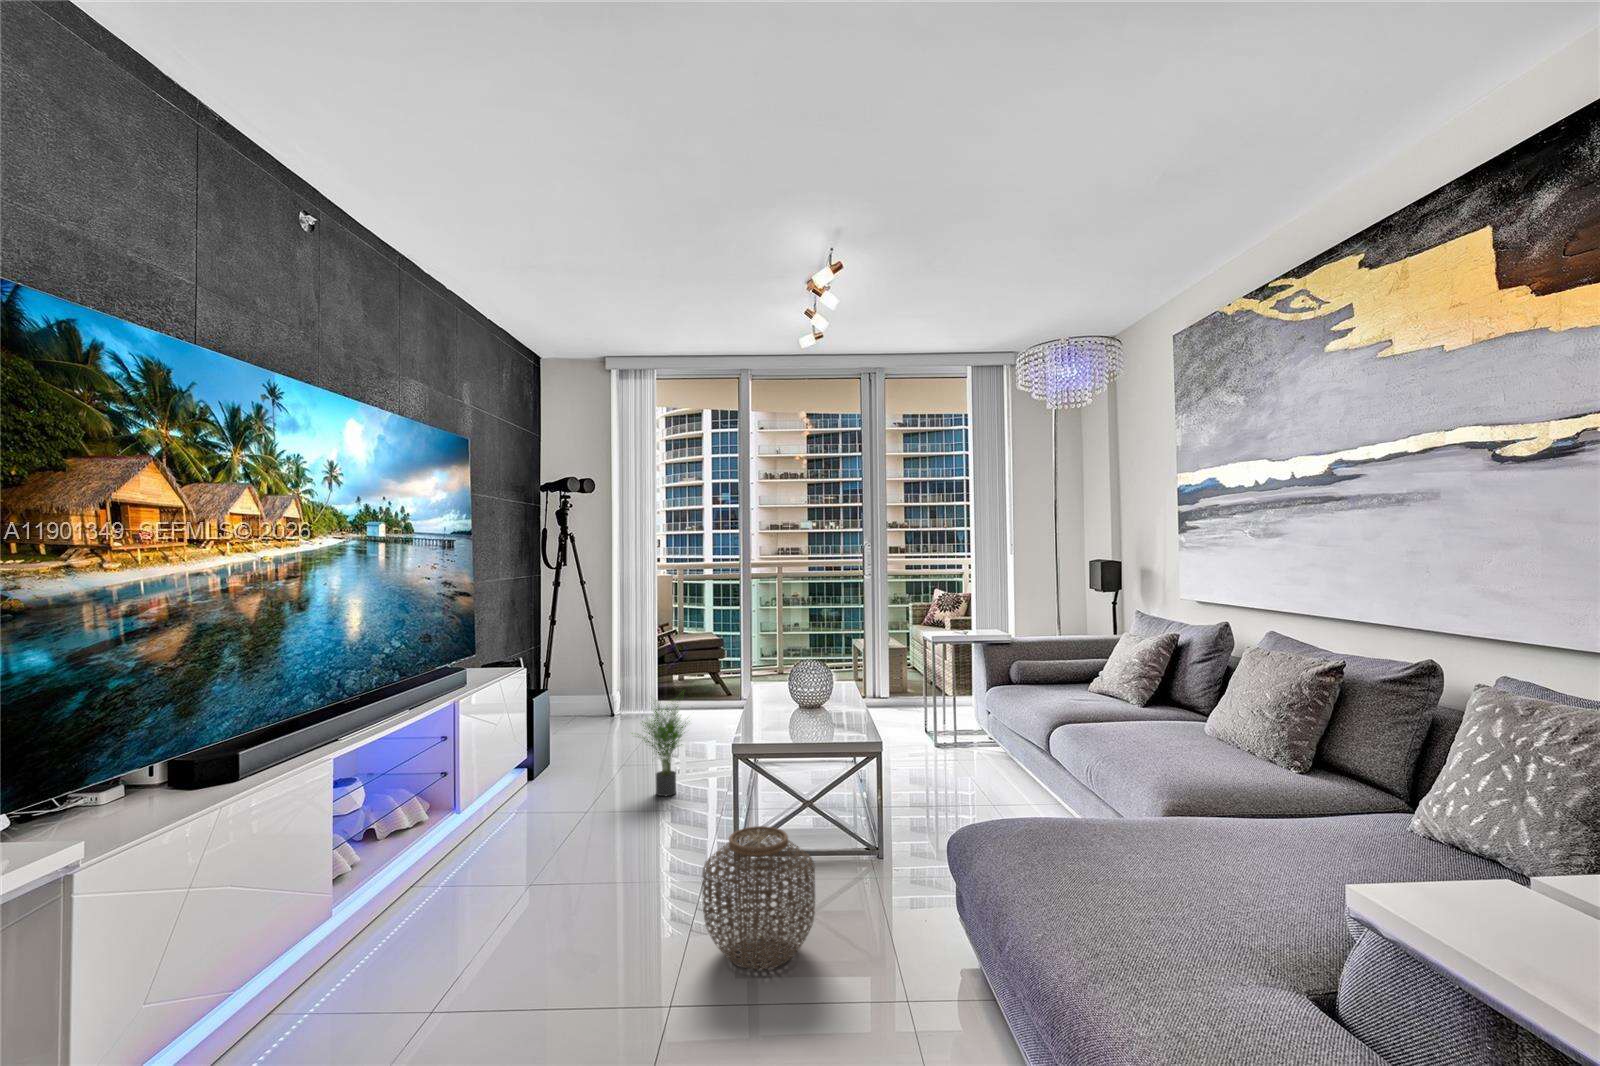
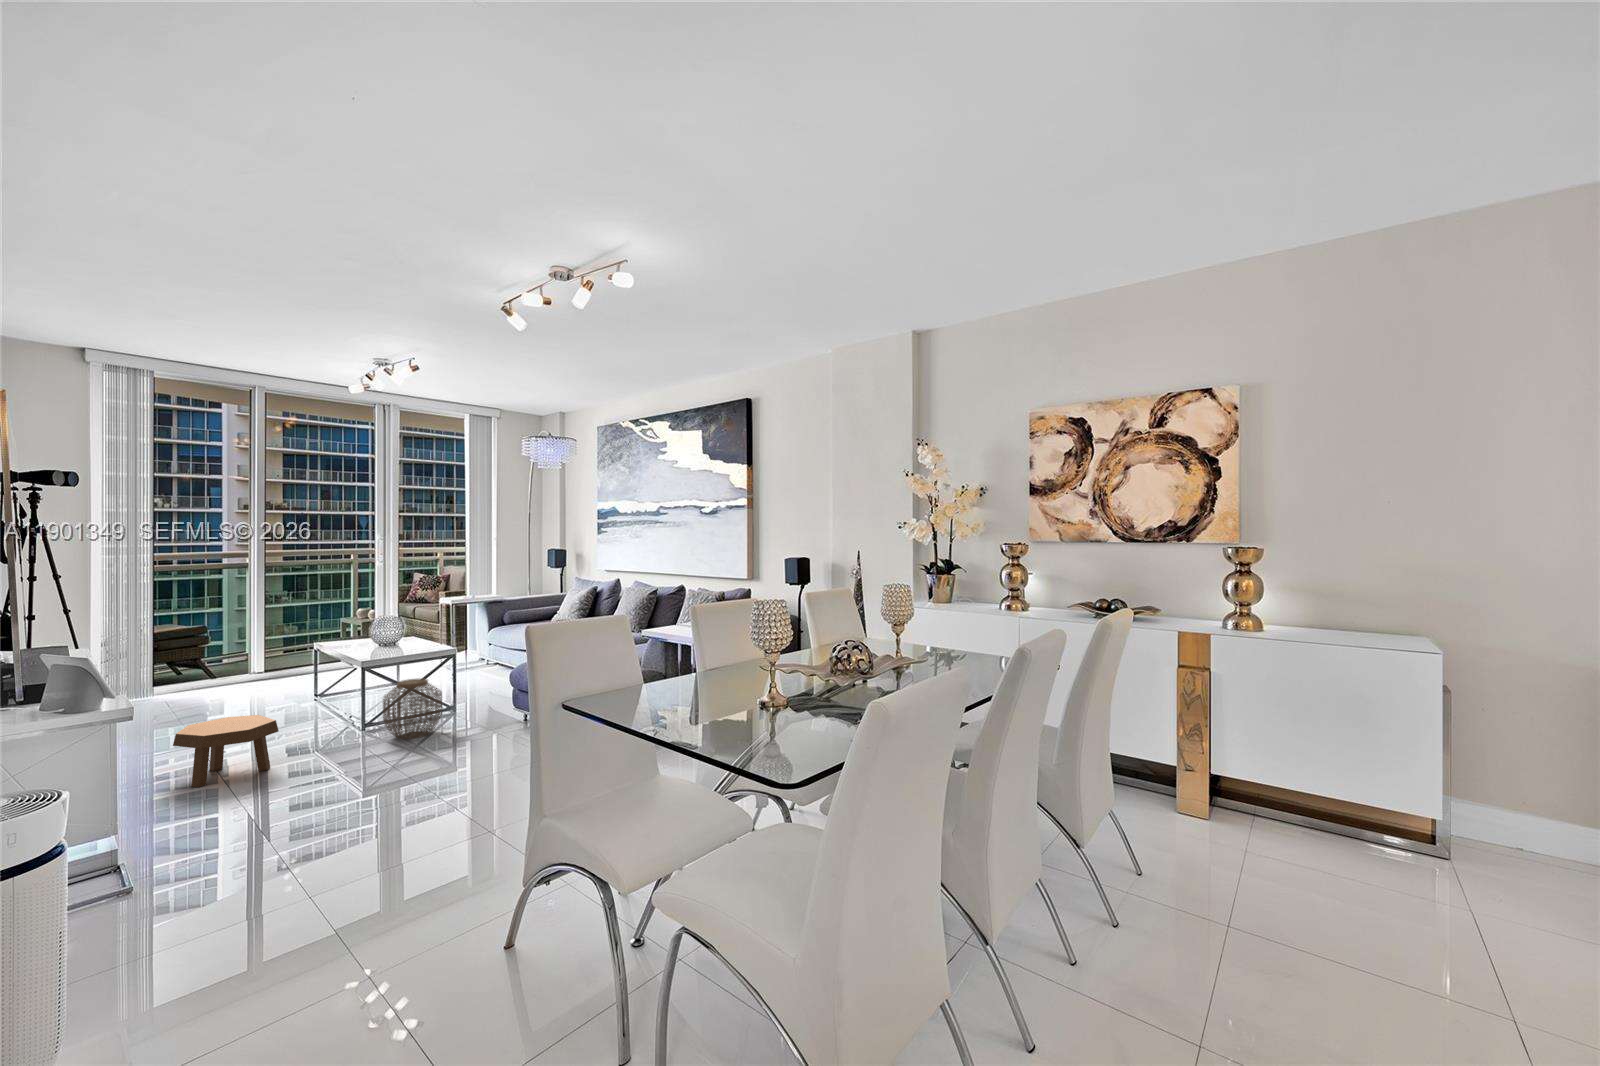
potted plant: present [632,705,686,796] -> none [251,638,304,709]
footstool: none [341,855,506,1016] -> present [173,715,279,787]

